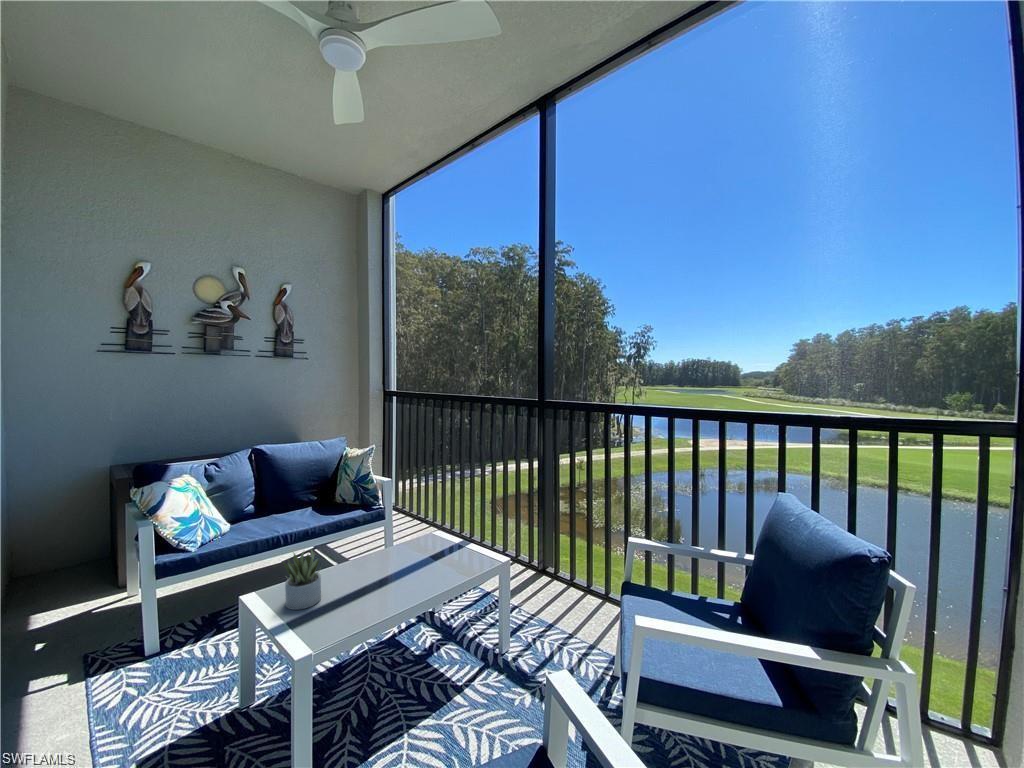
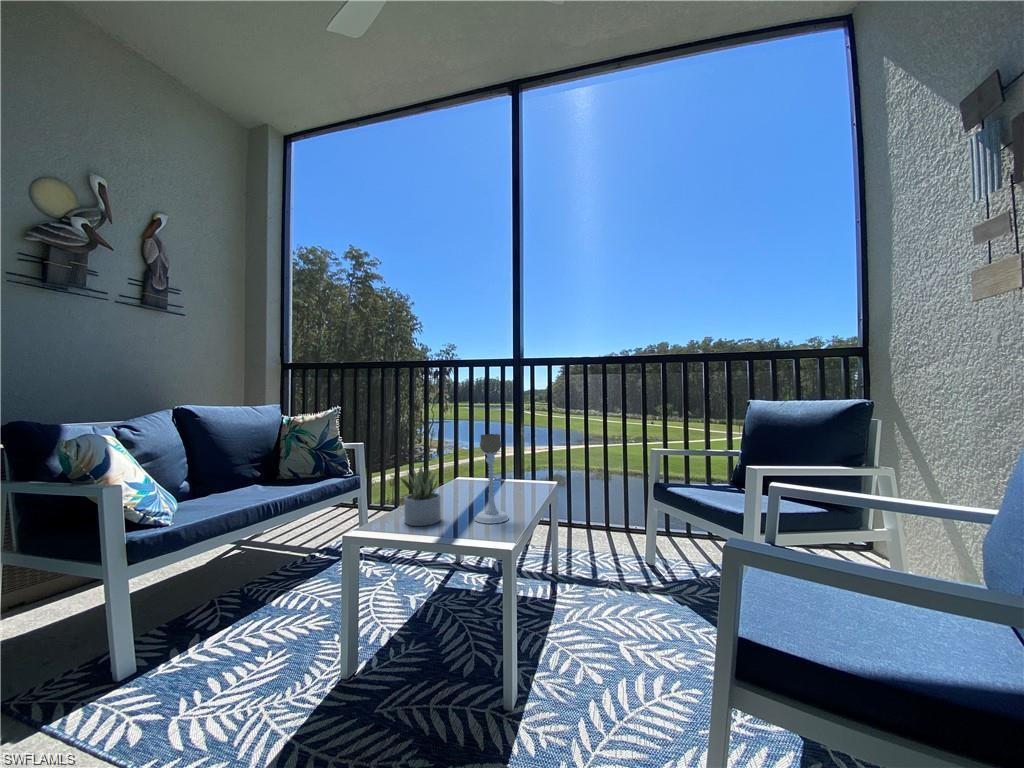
candle holder: none [333,532,369,625] -> present [474,434,509,524]

